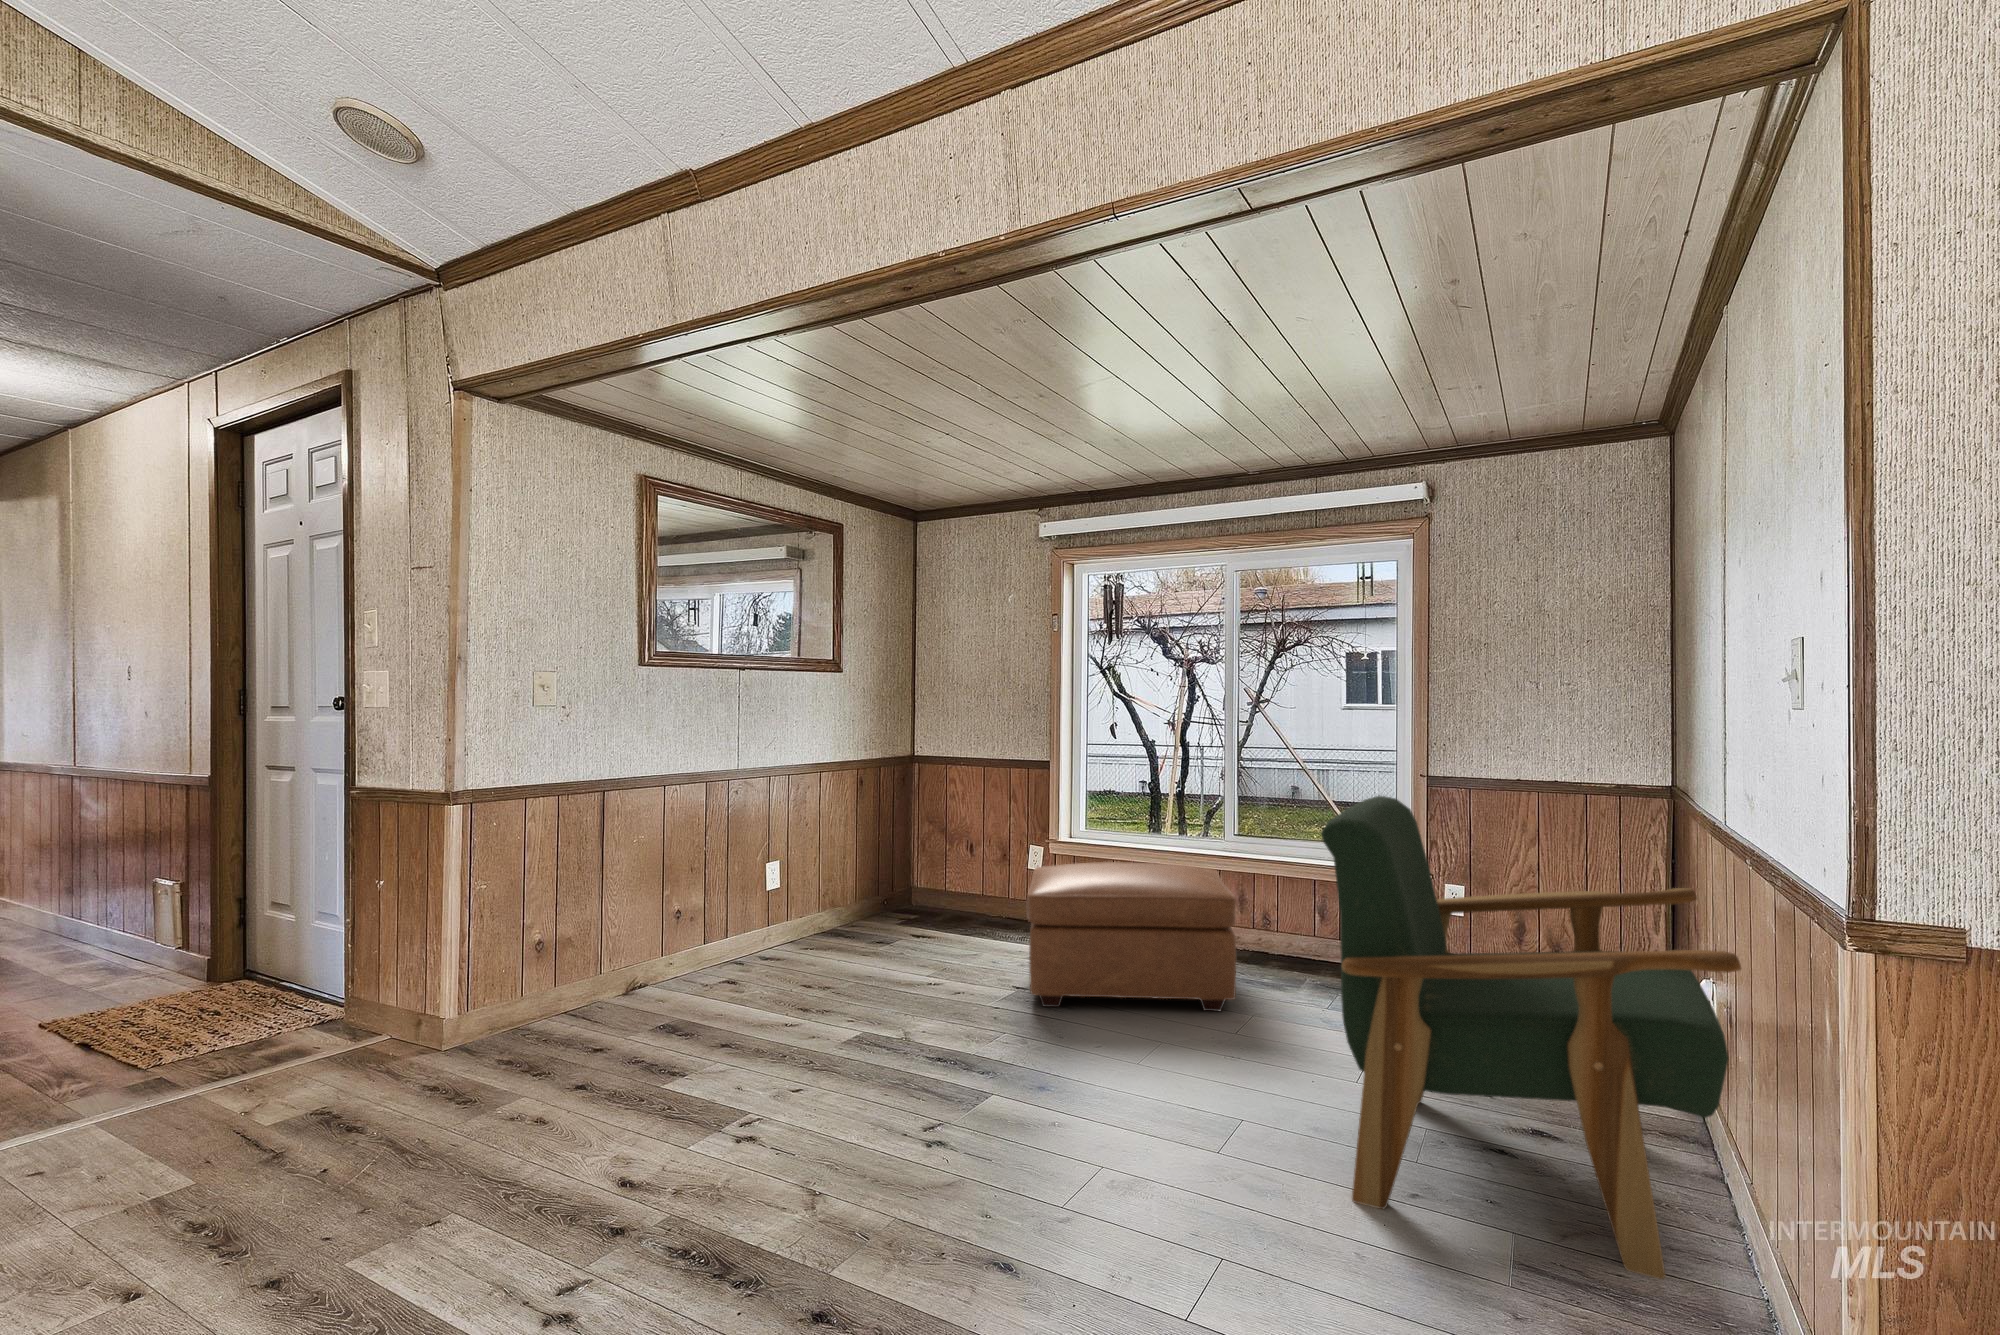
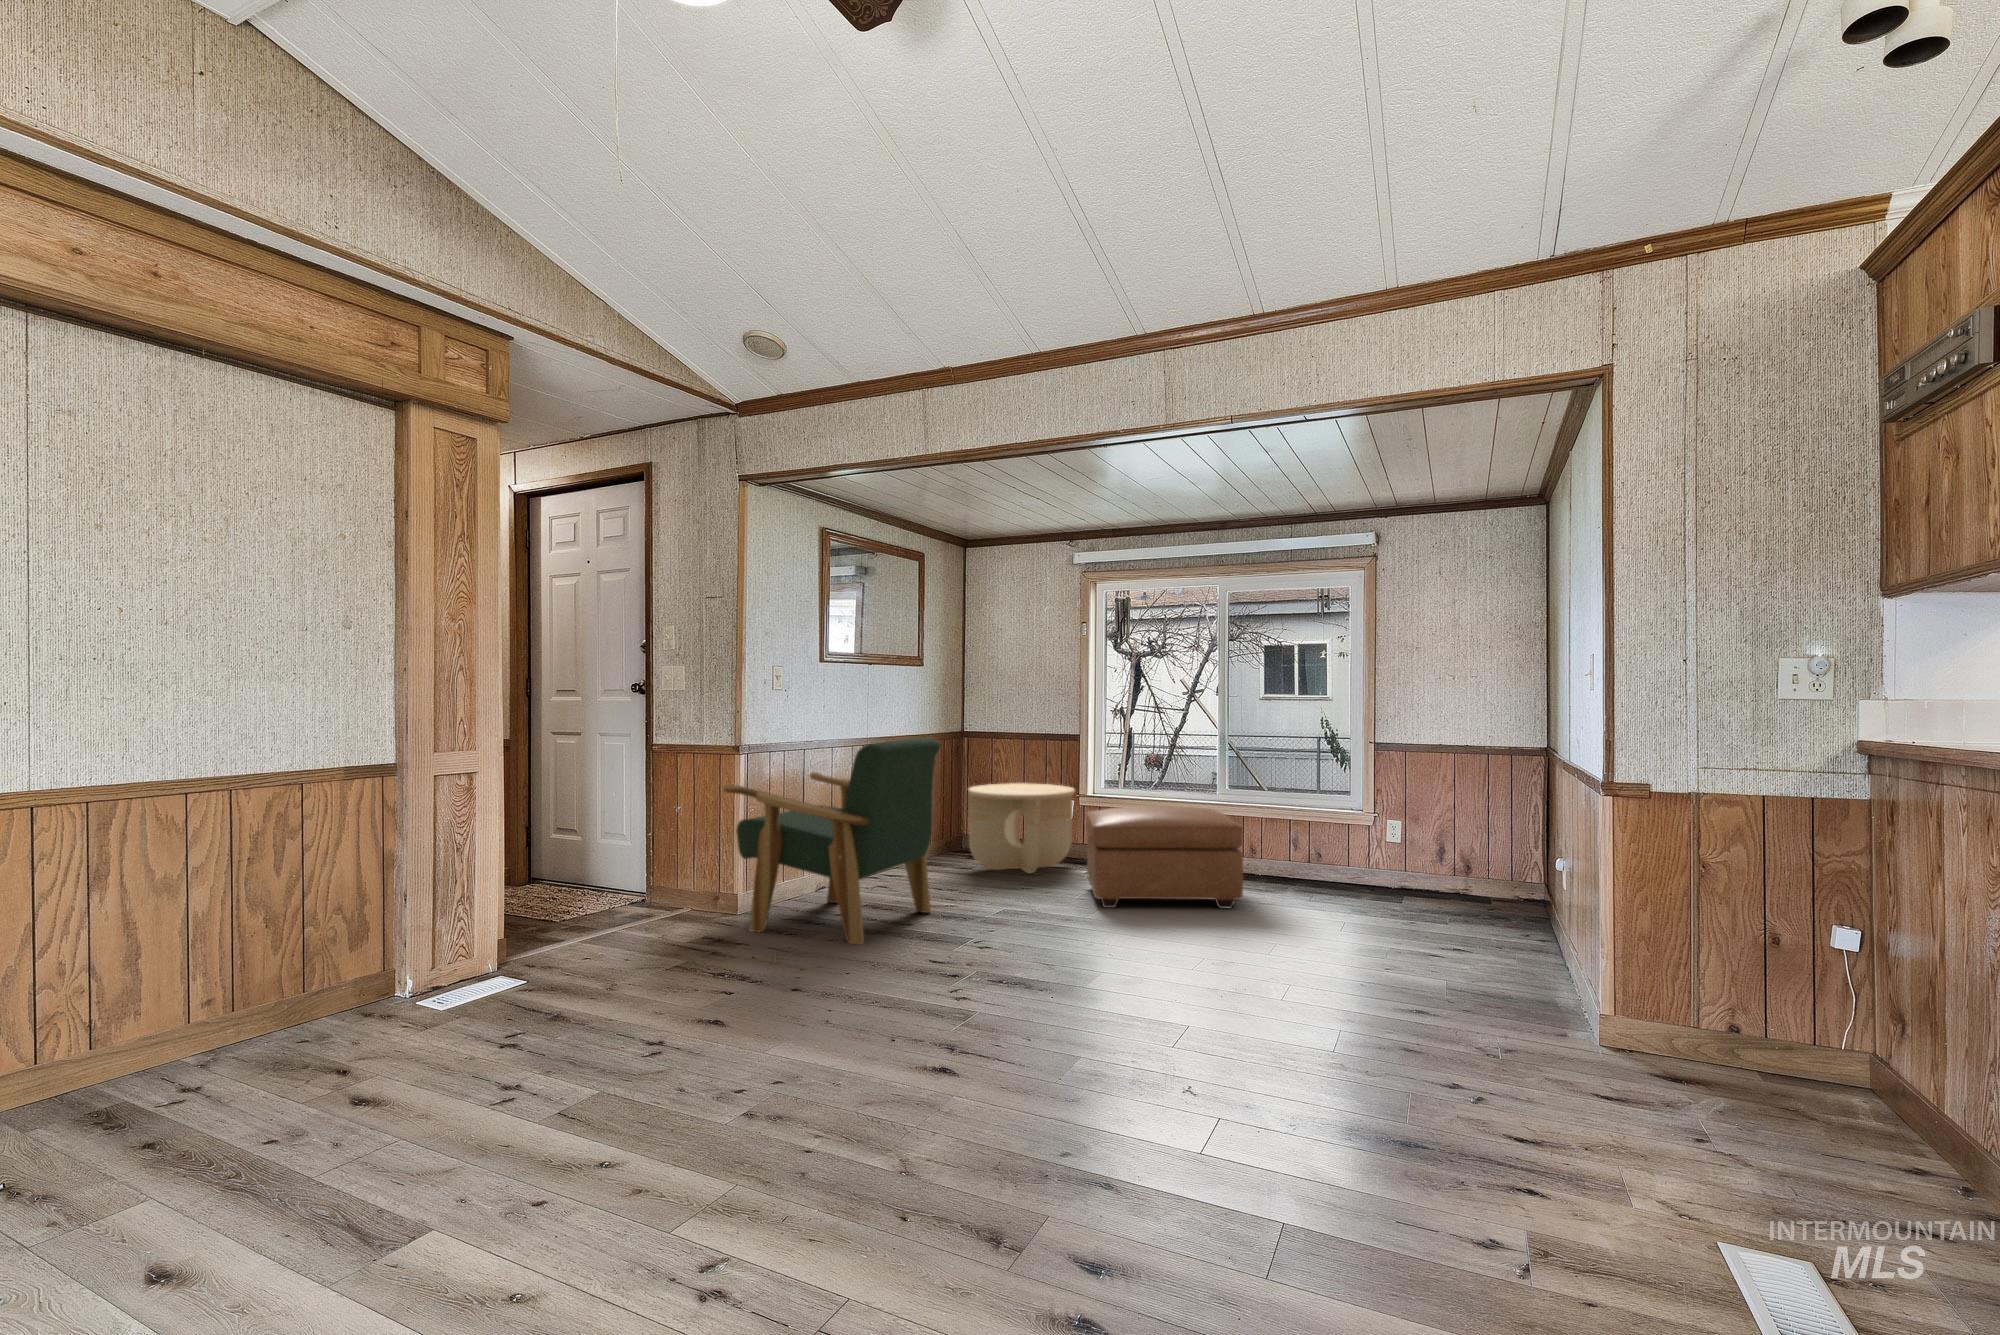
armchair: present [1321,795,1741,1279] -> present [724,738,940,944]
side table: none [898,821,1034,942] -> present [968,783,1075,873]

